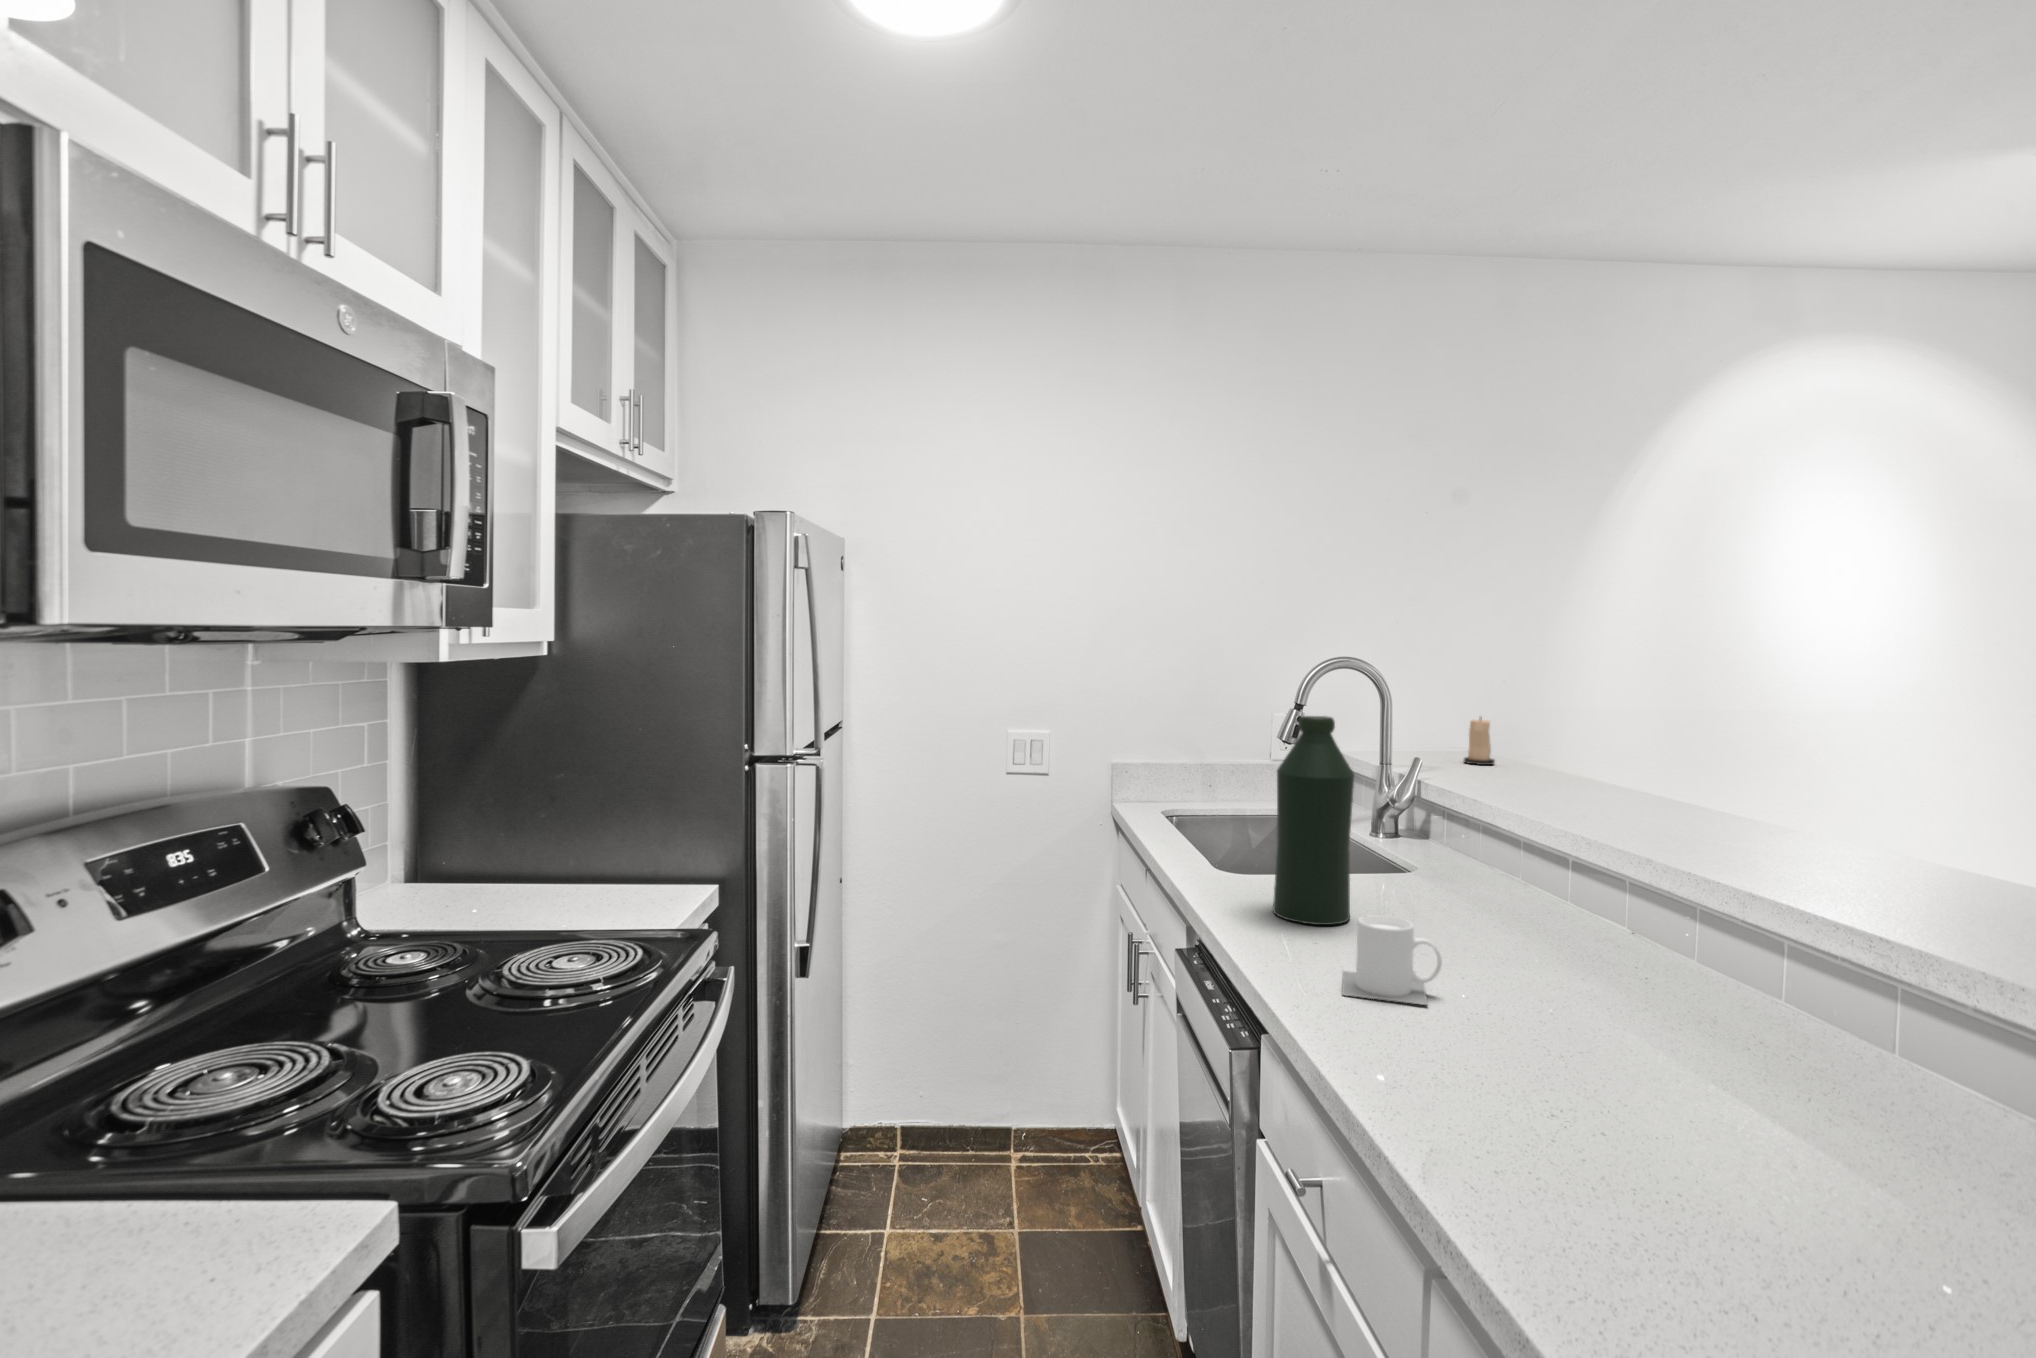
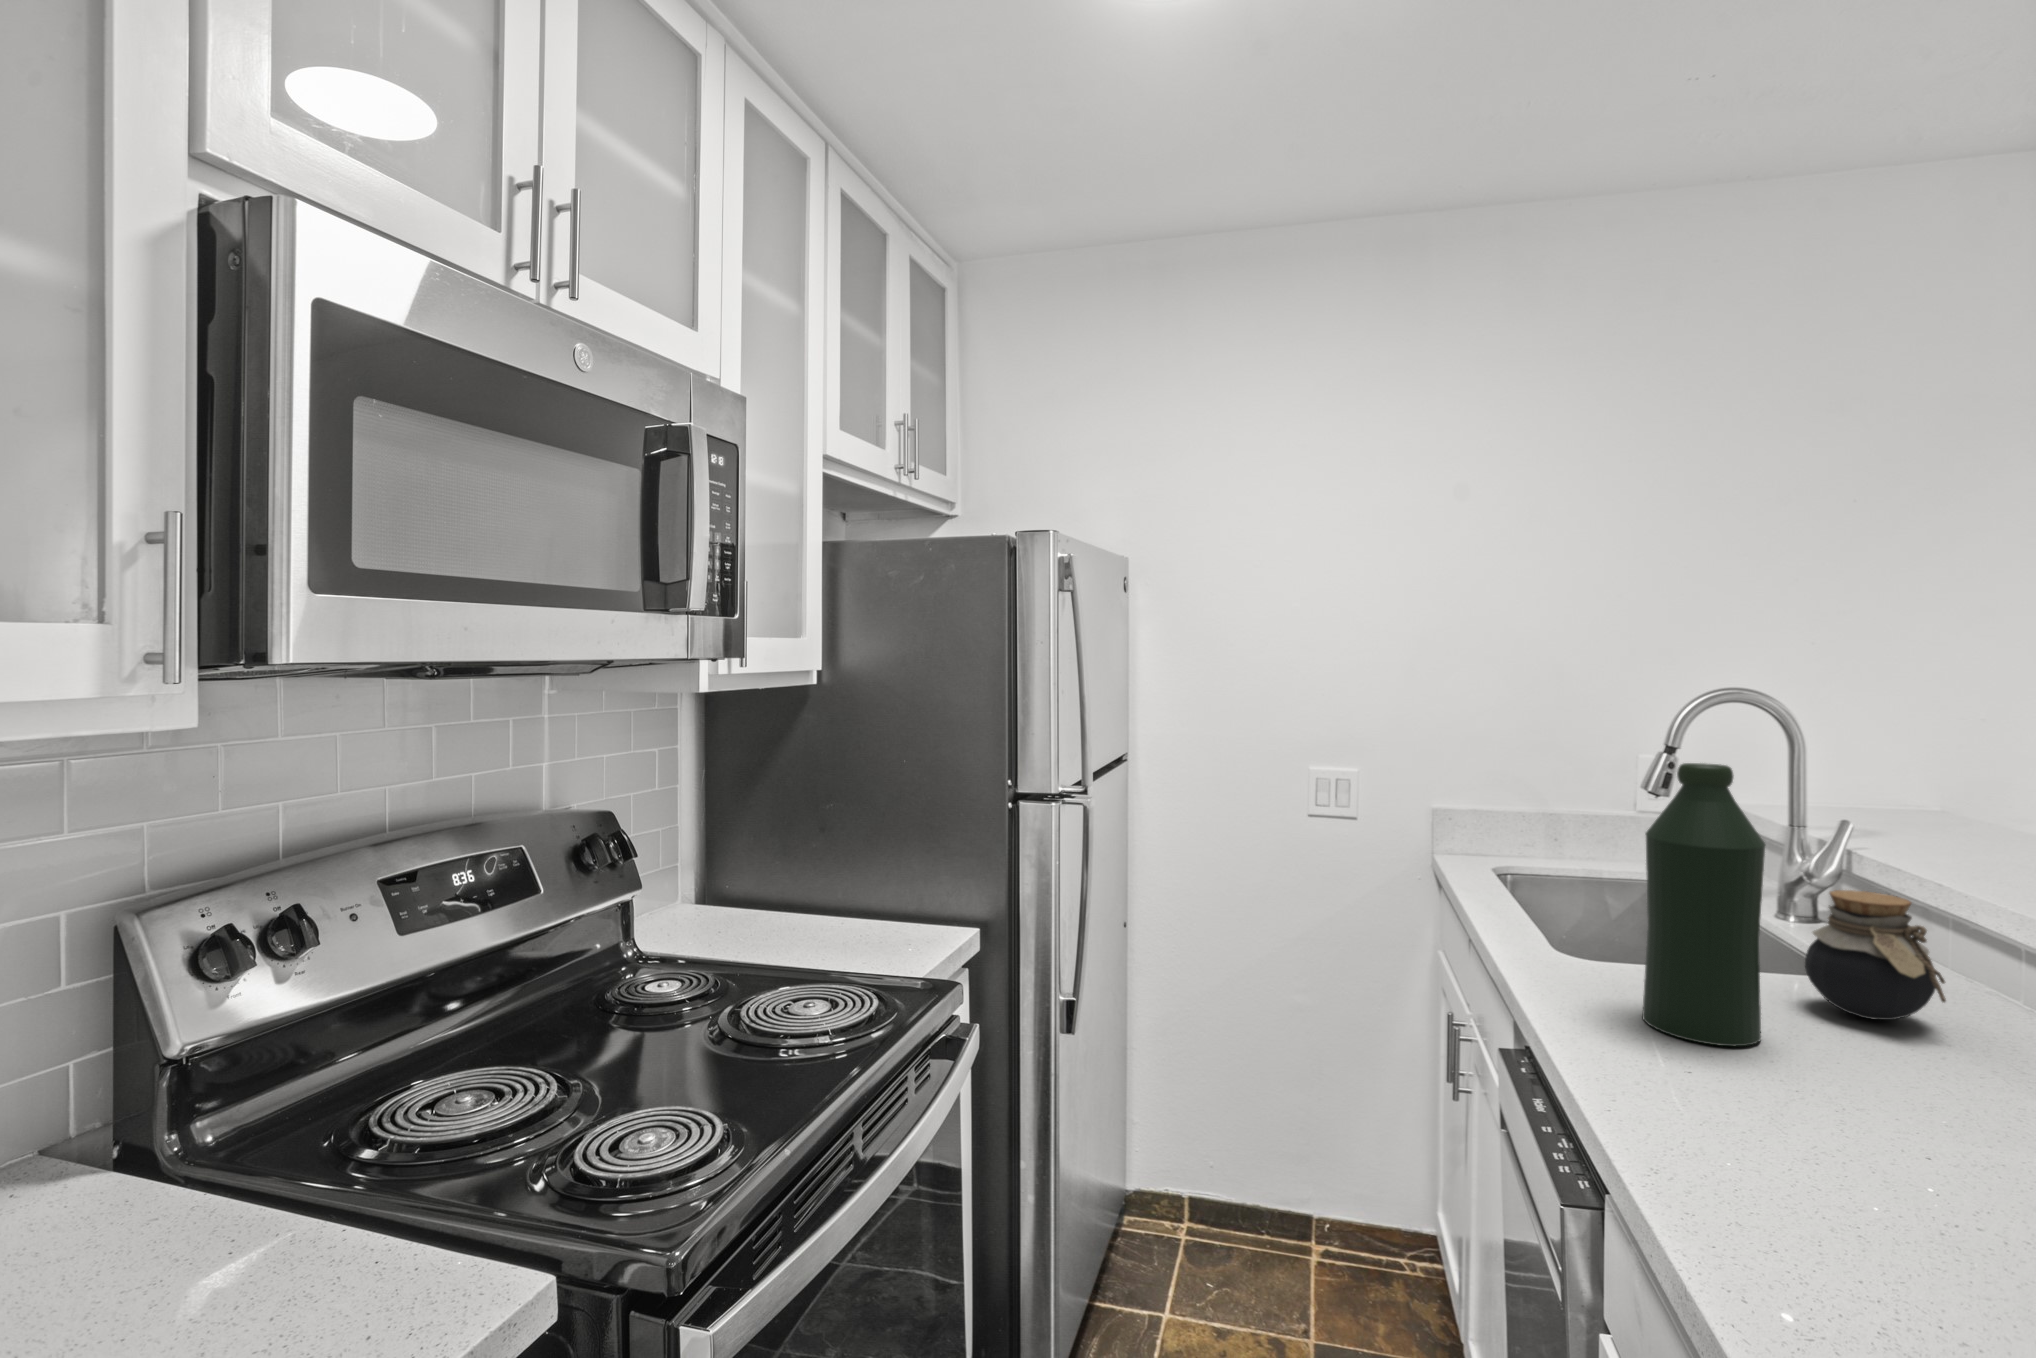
candle: present [1464,718,1495,765] -> none [1928,760,1980,826]
jar: none [1379,809,1463,901] -> present [1805,890,1946,1020]
mug: present [1342,915,1442,1005] -> none [1754,1052,1927,1202]

